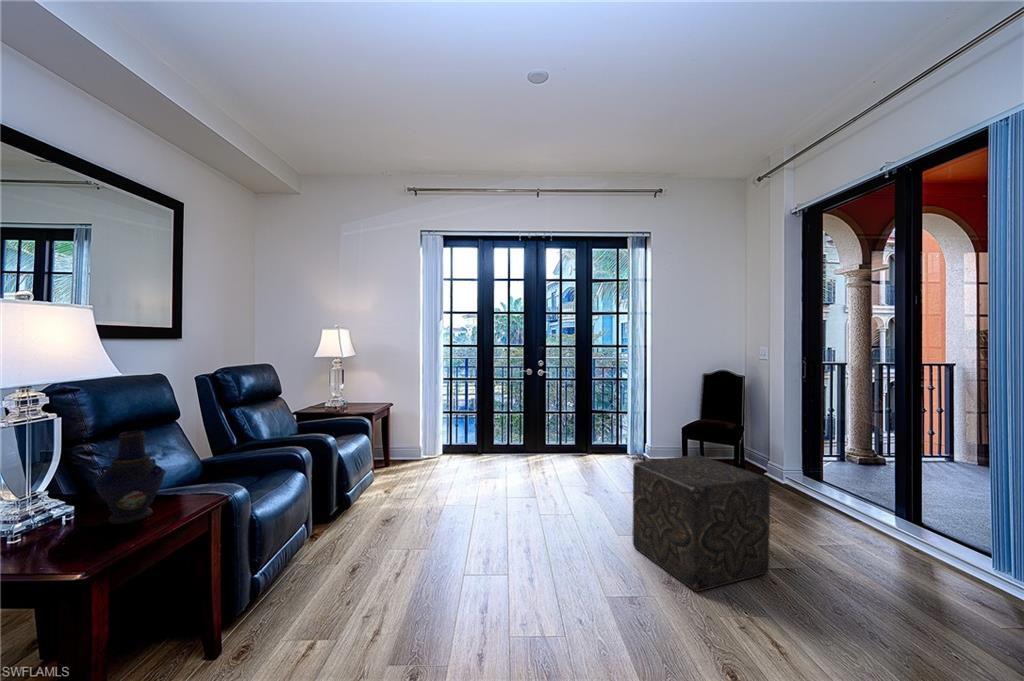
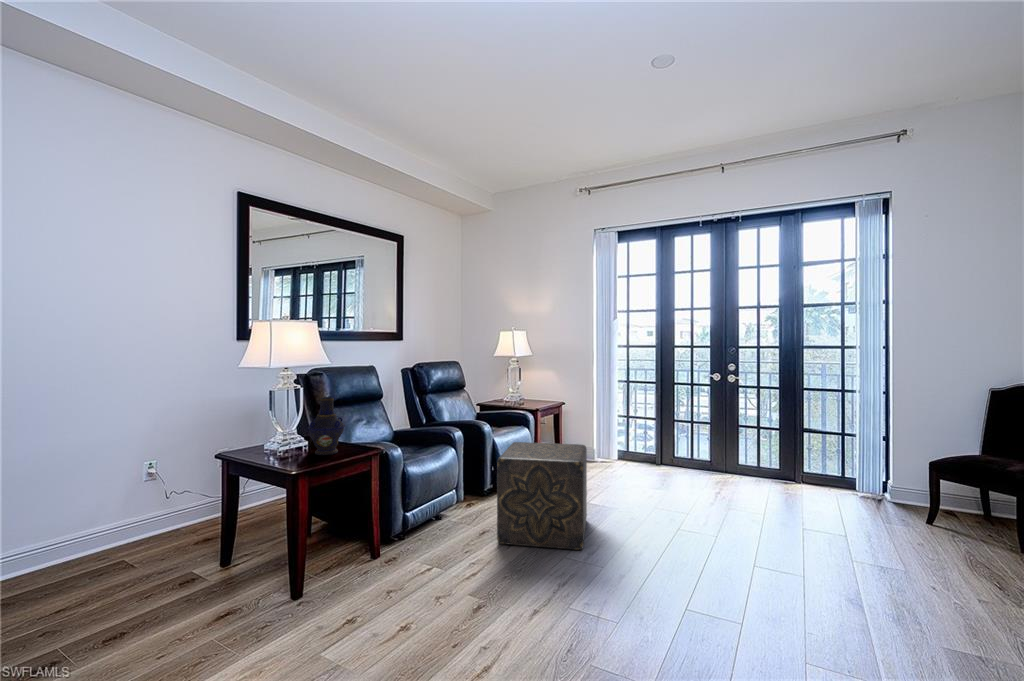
ottoman: present [633,455,770,591] -> present [497,442,587,550]

